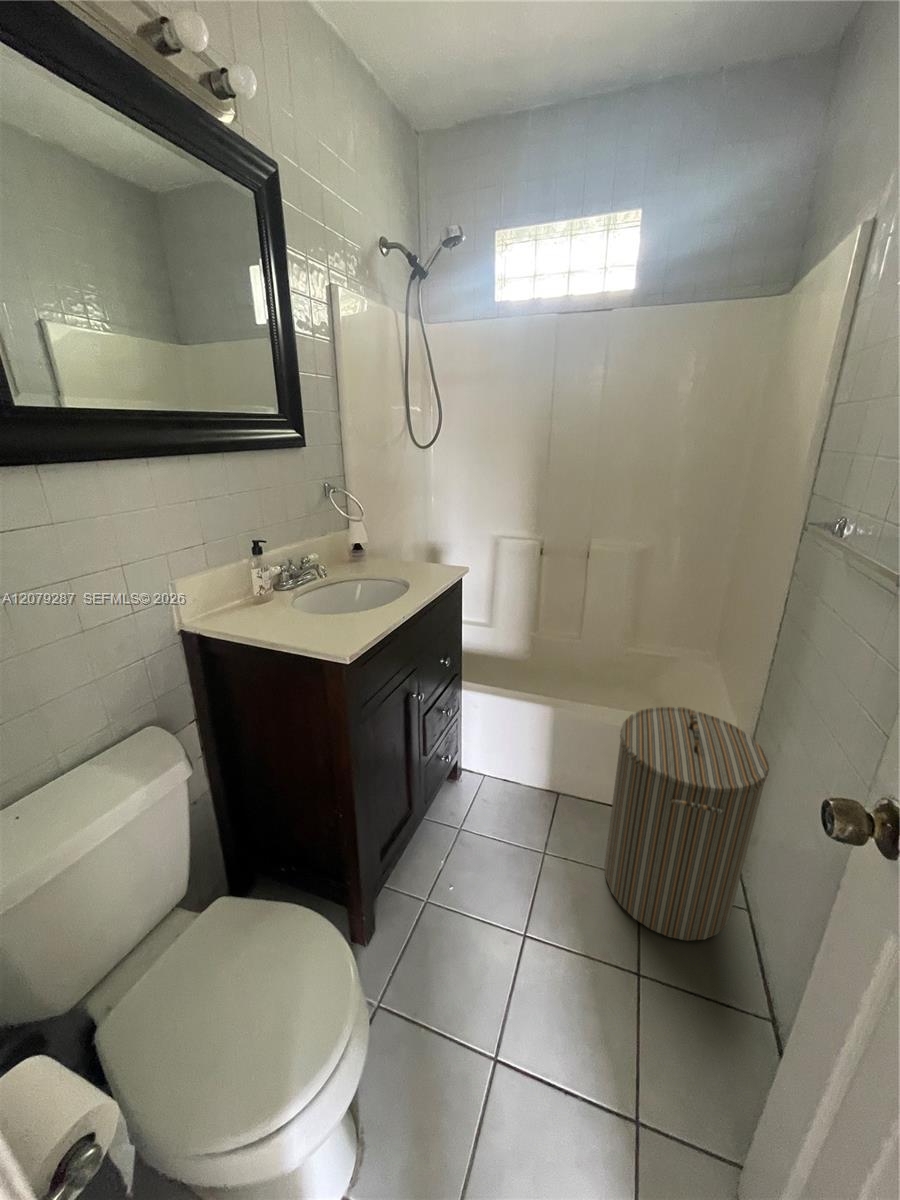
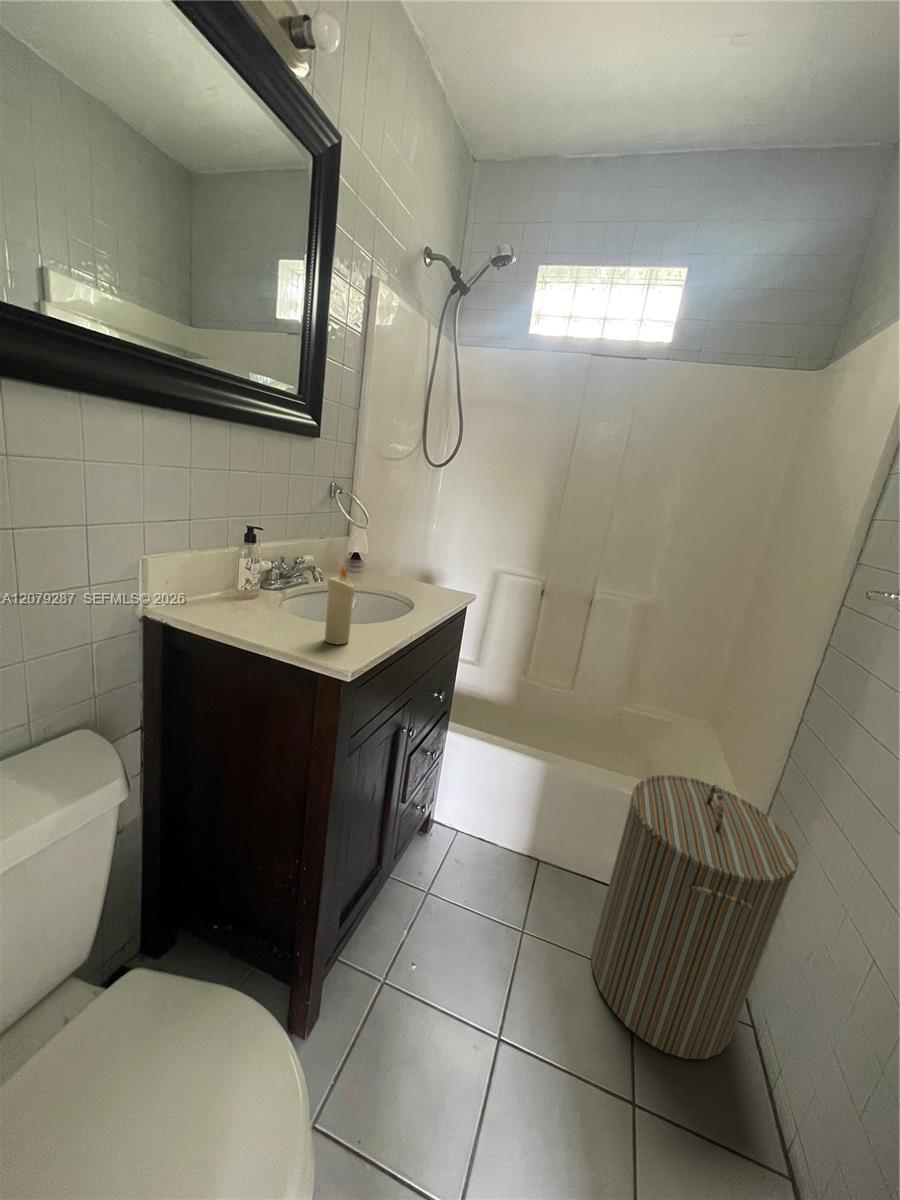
candle: none [322,568,348,634] -> present [325,566,354,644]

